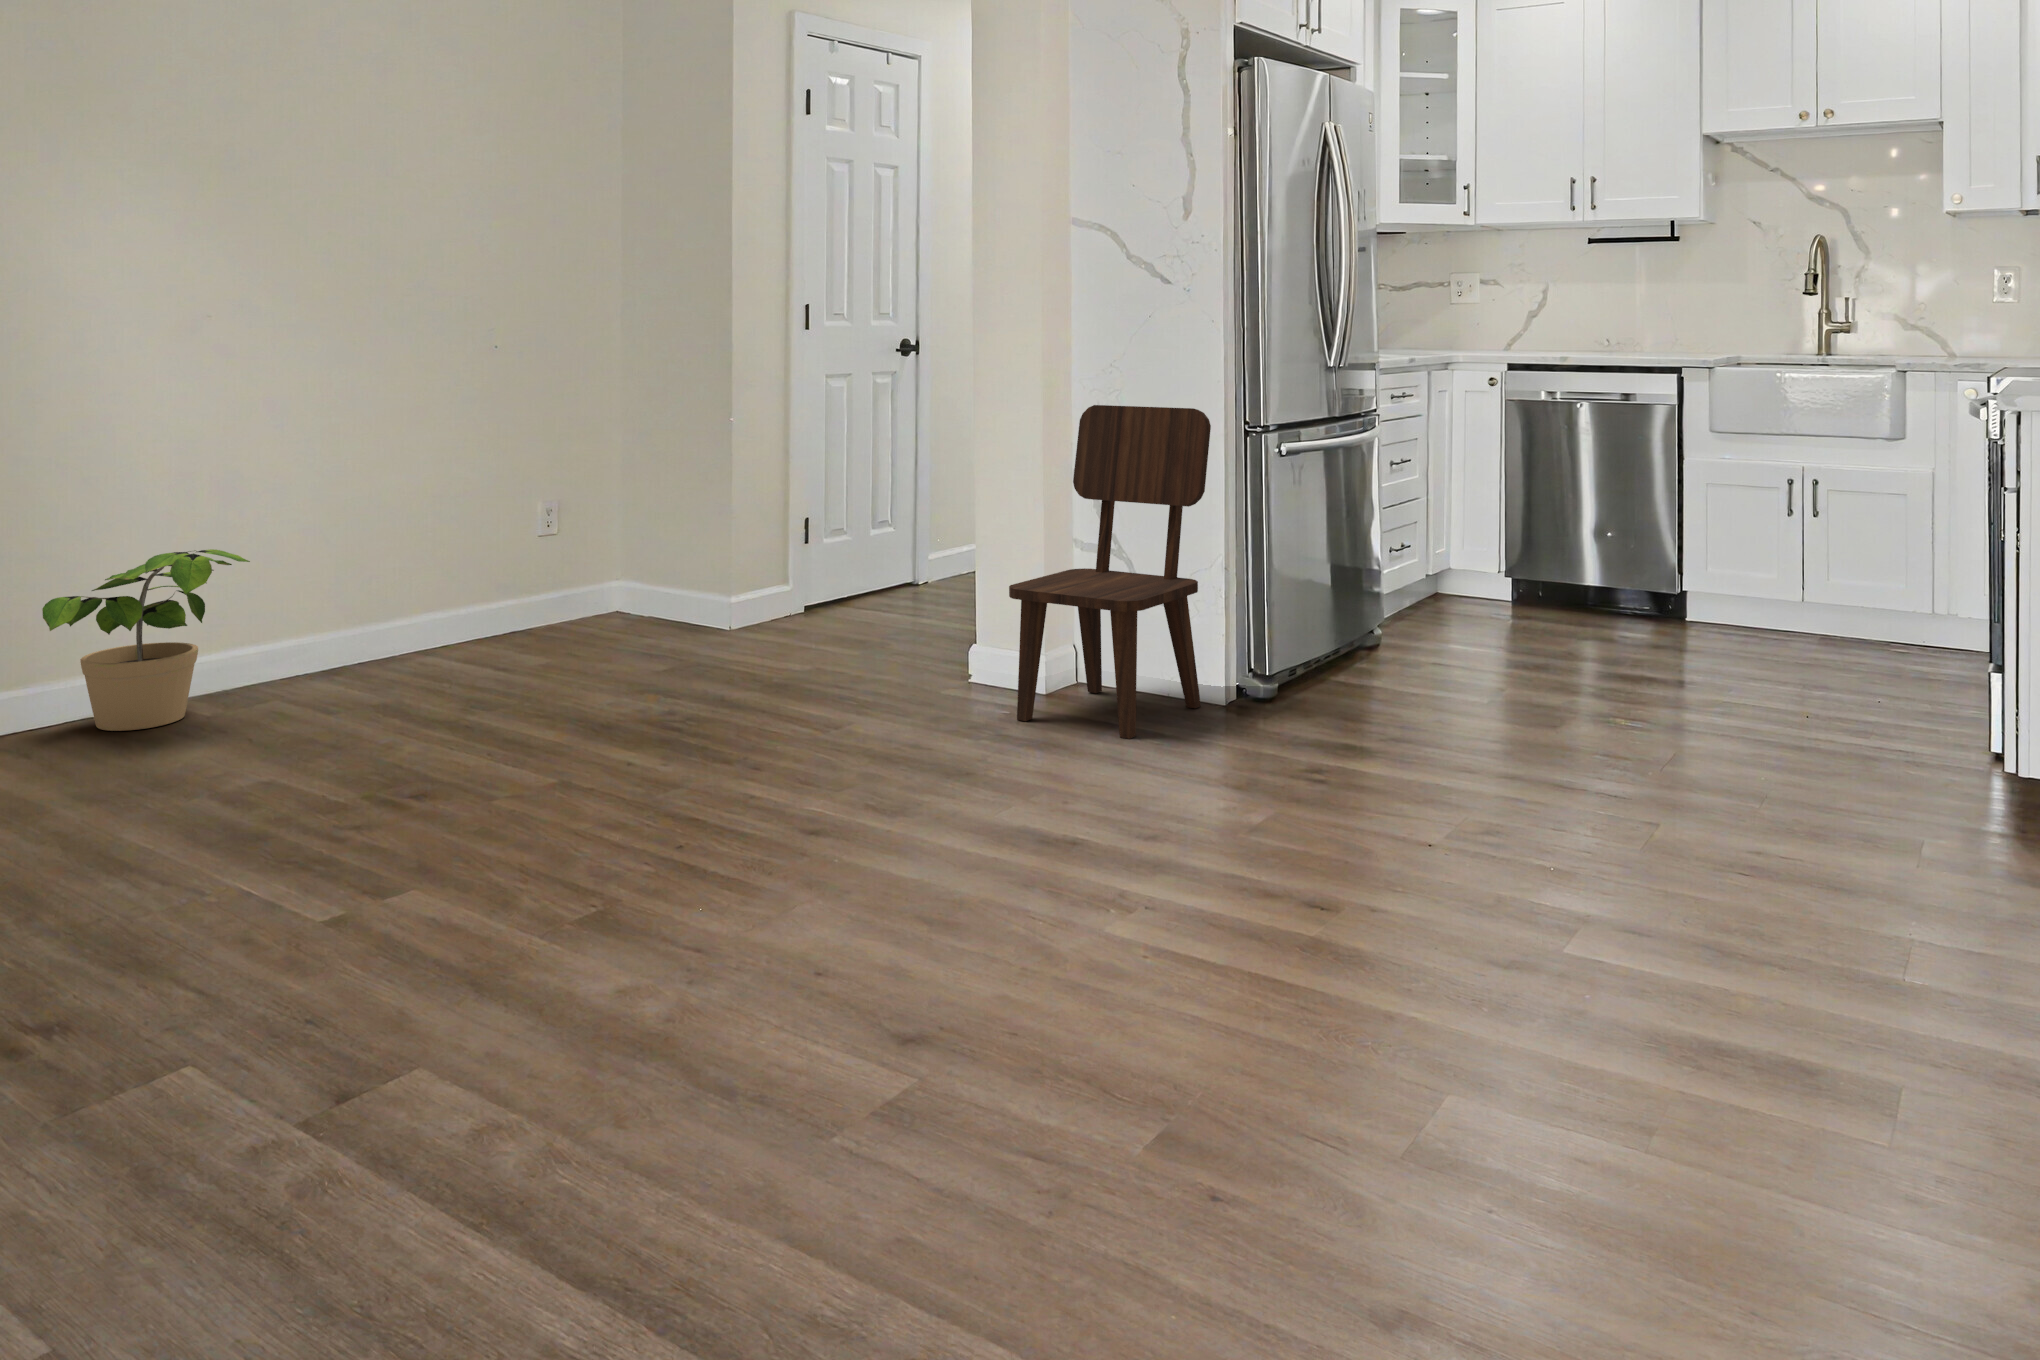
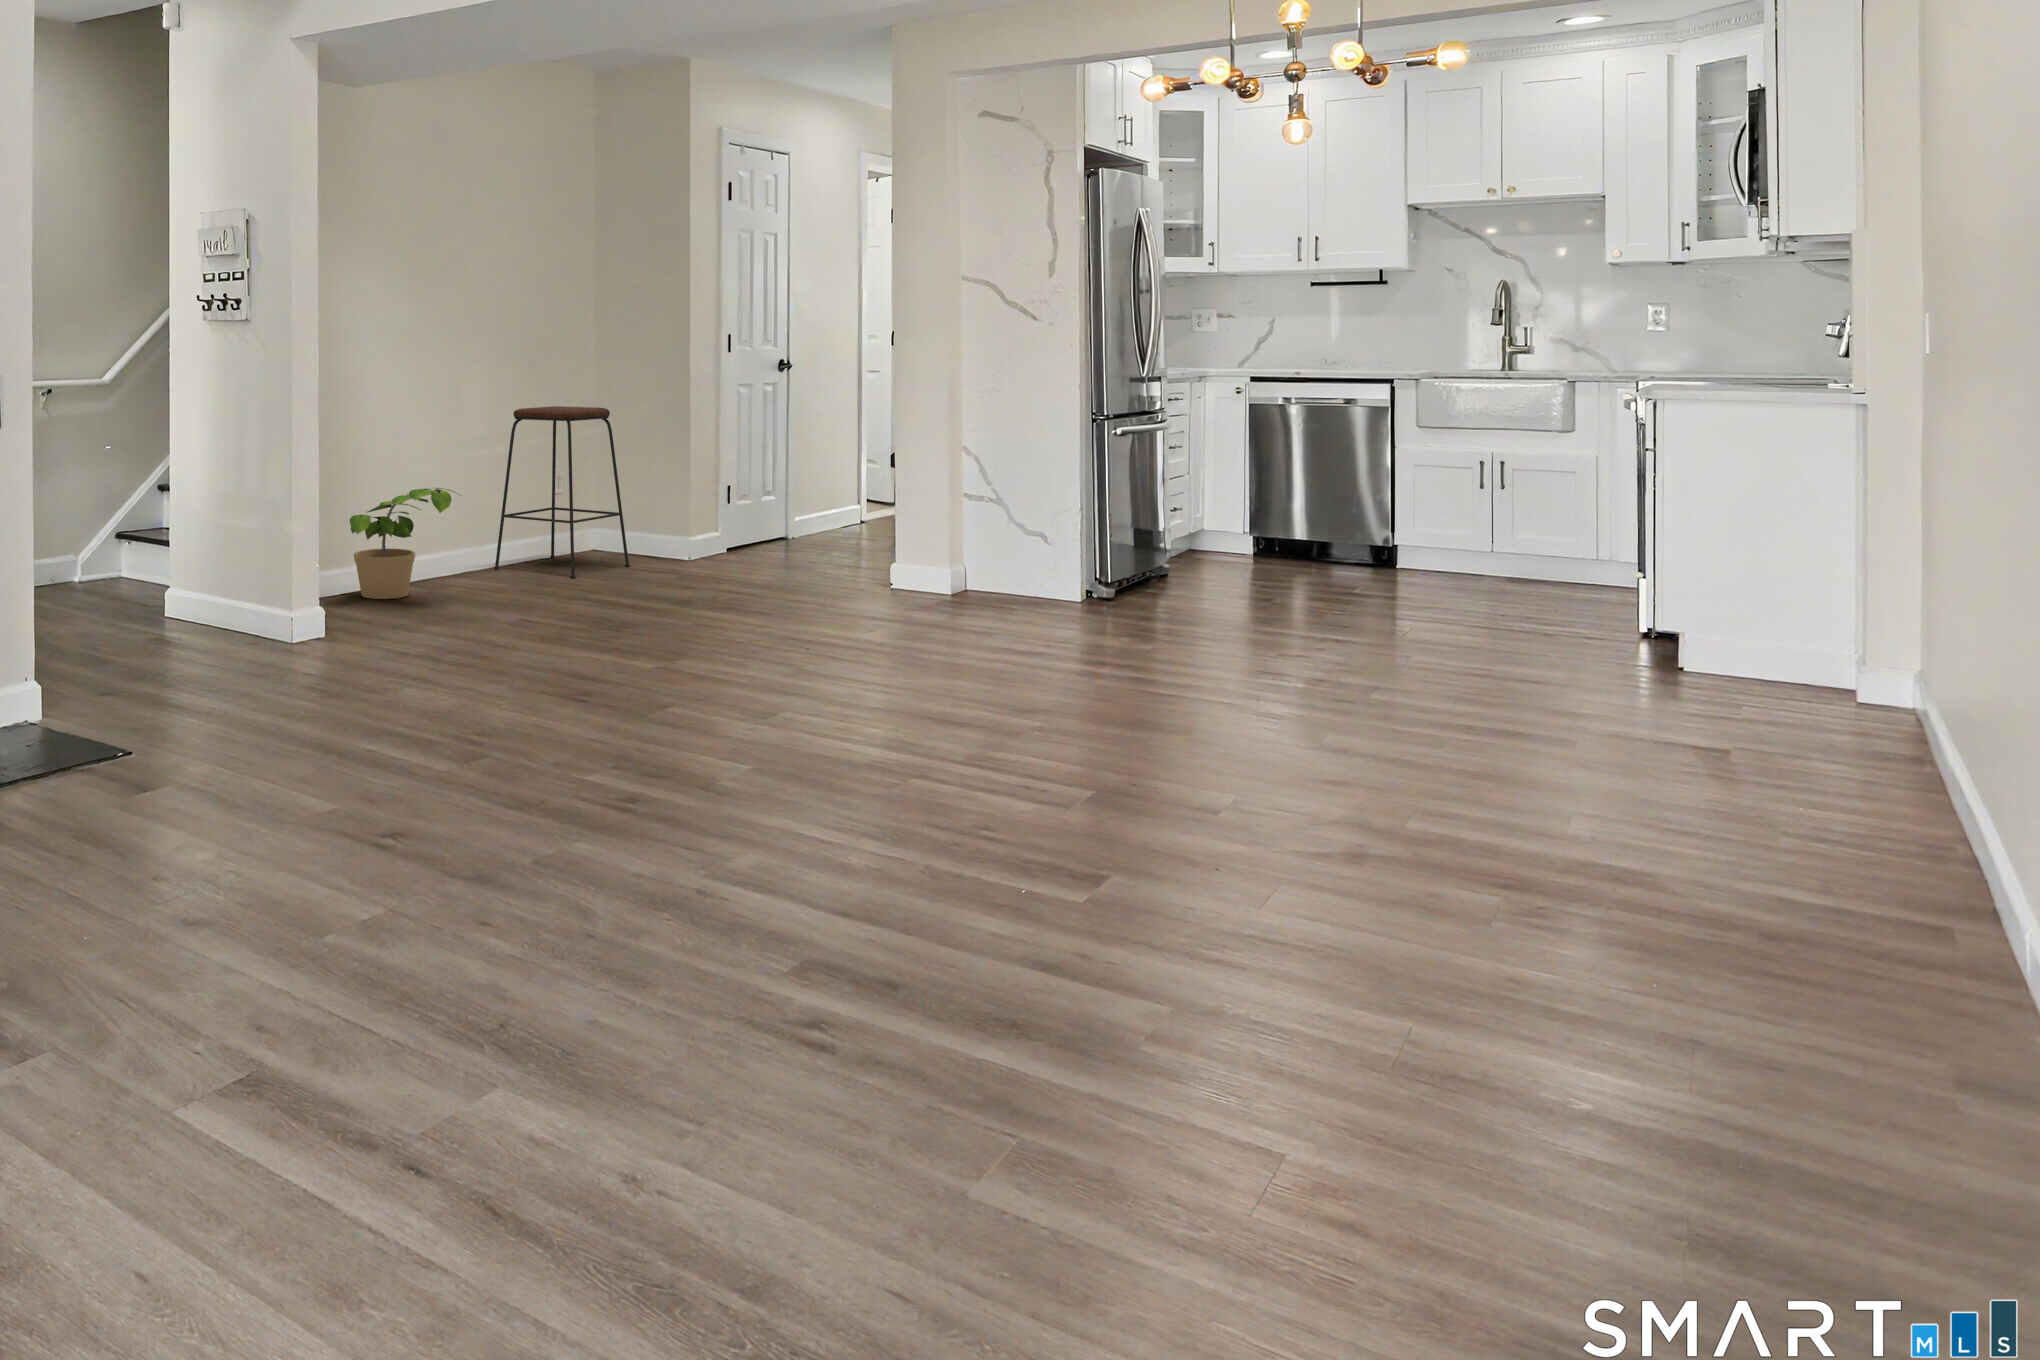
dining chair: present [1009,405,1211,739] -> none [942,402,1075,616]
bar stool: none [416,410,632,672] -> present [494,406,630,578]

